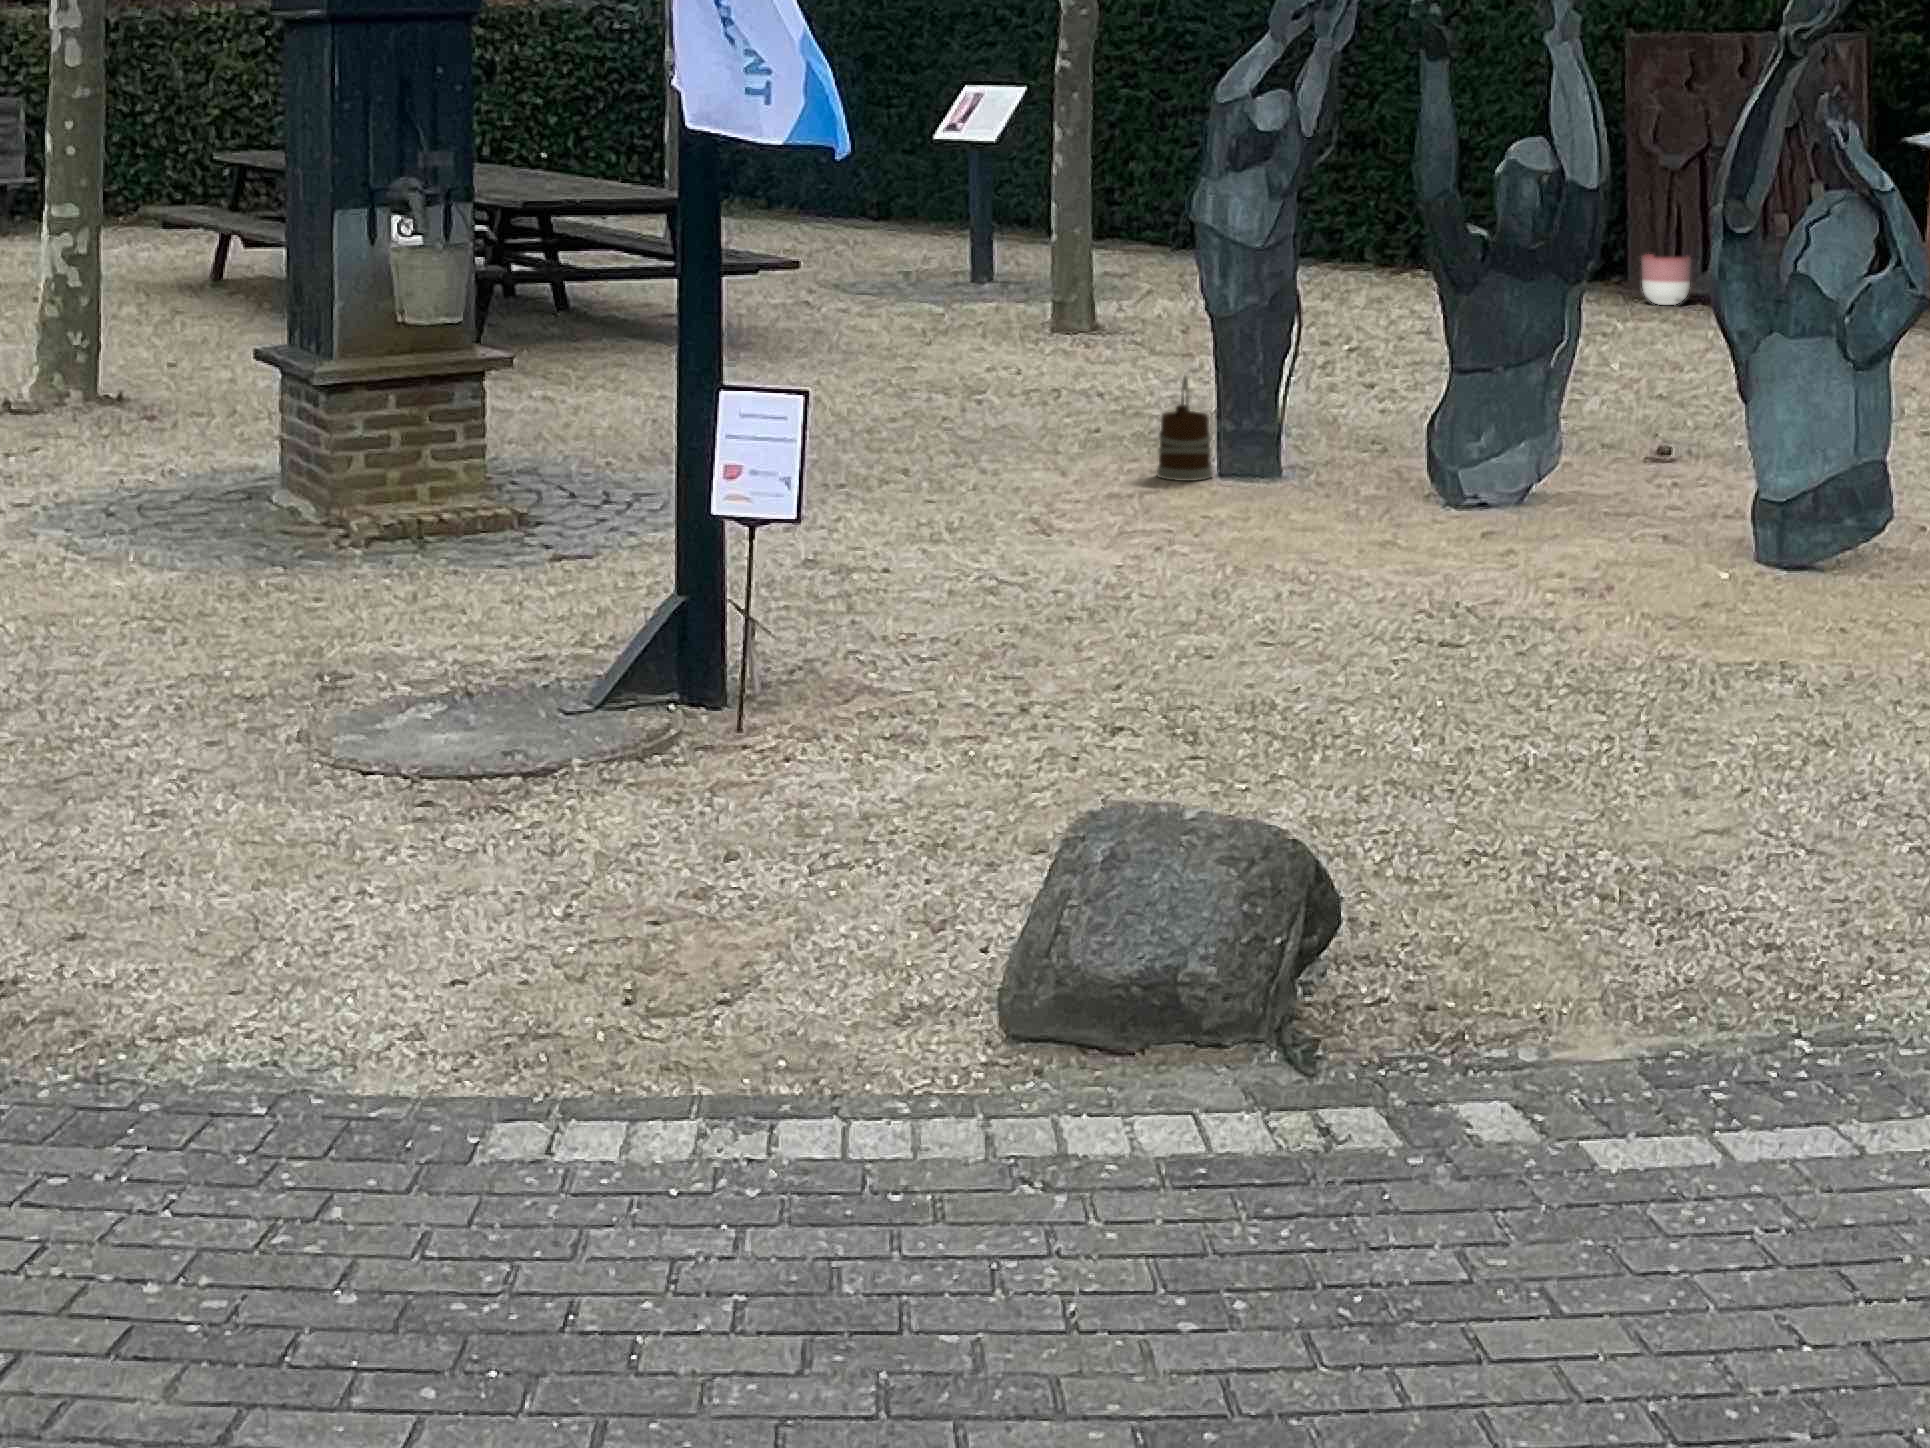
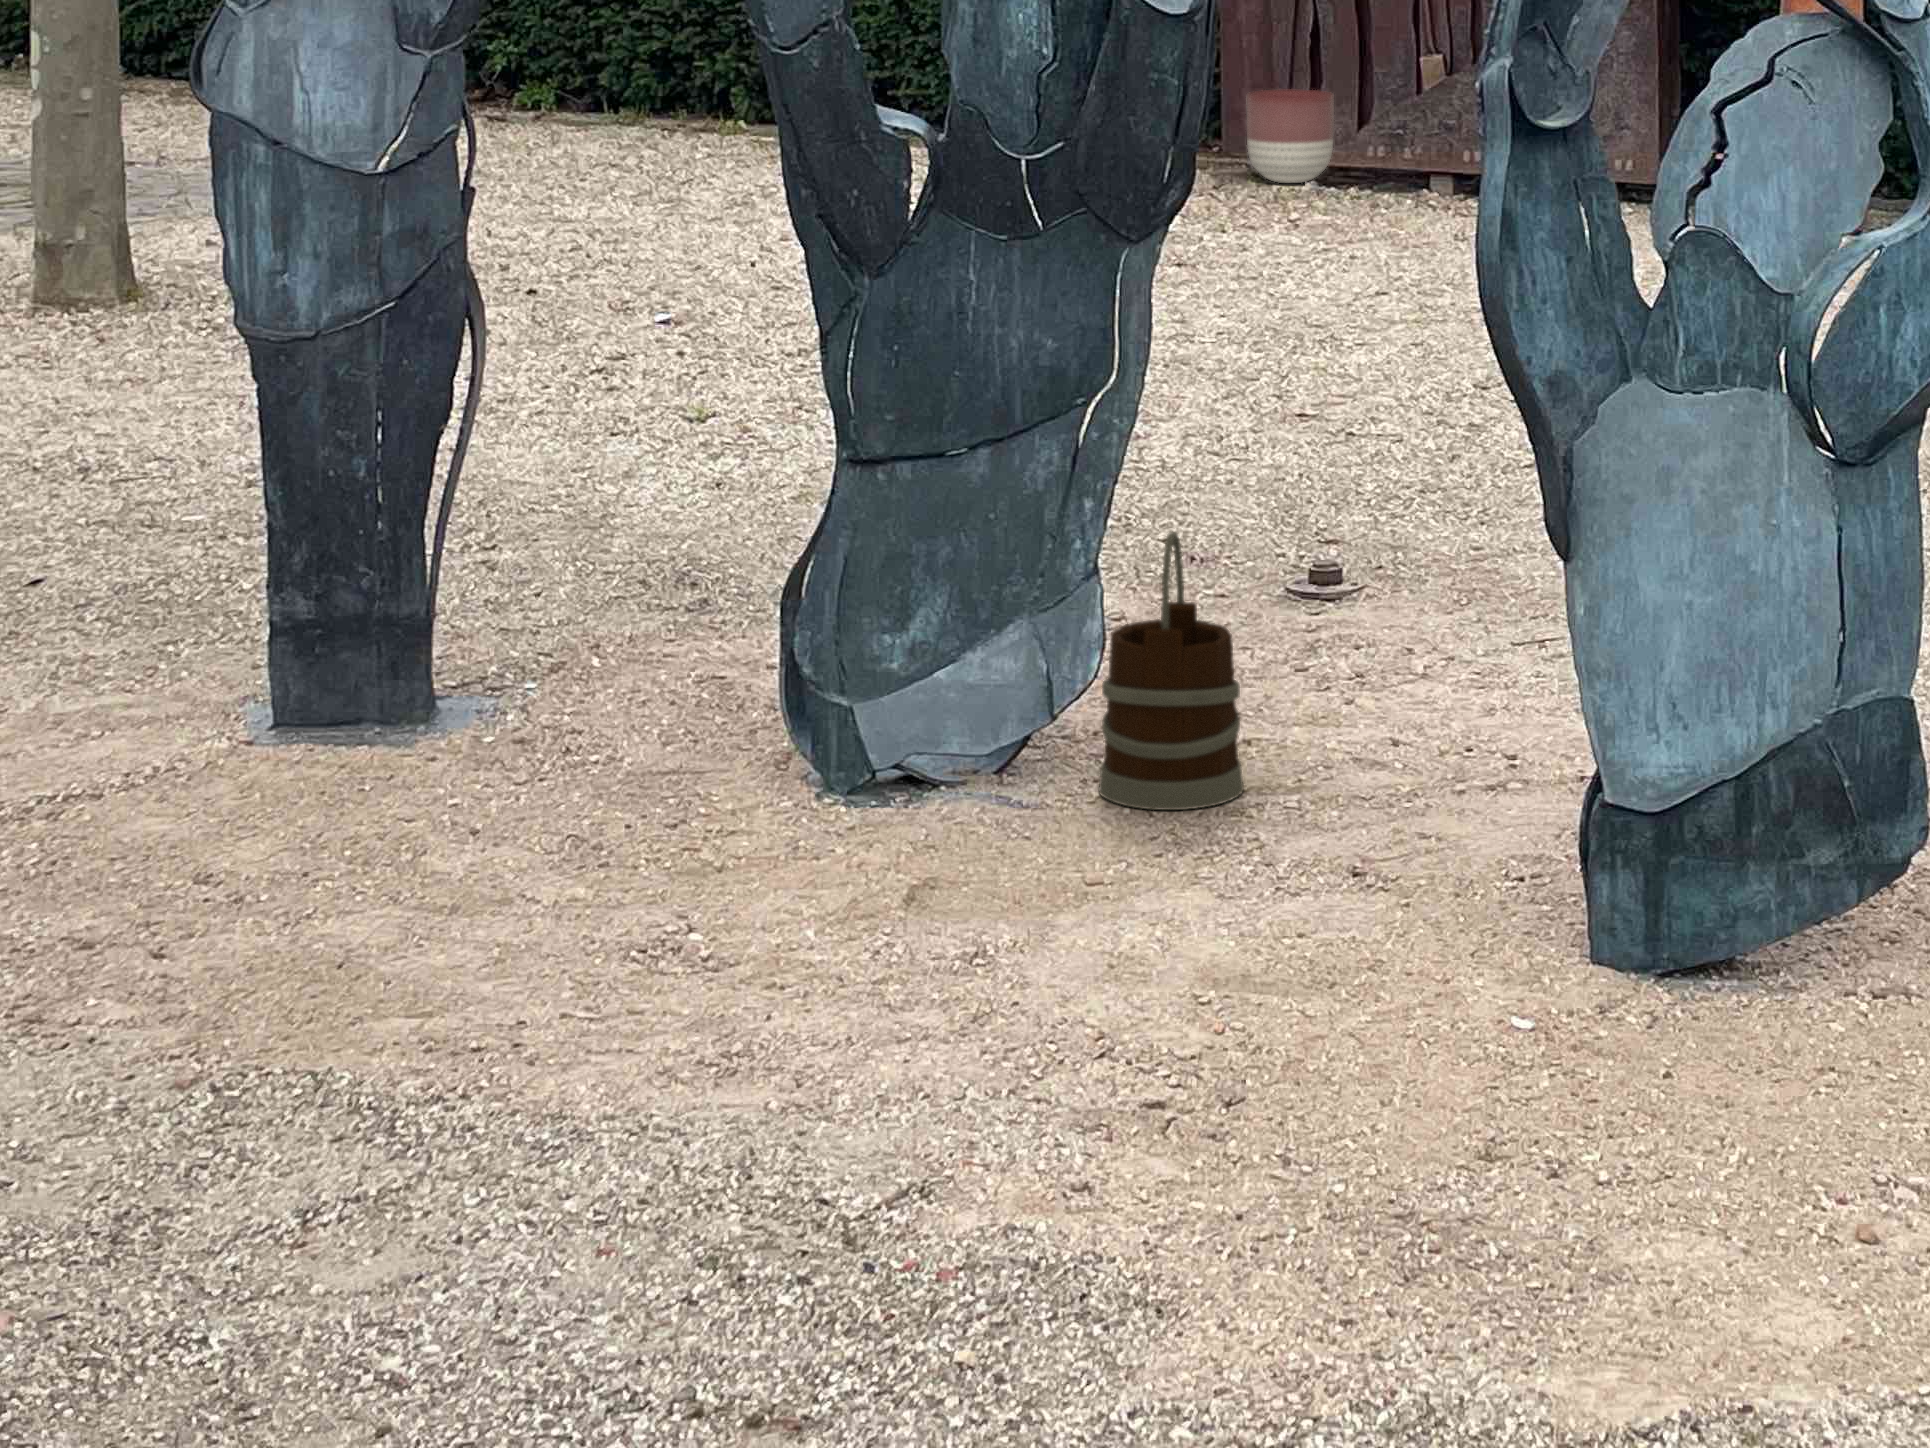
wooden bucket: present [1157,376,1213,481] -> present [1099,532,1244,810]

